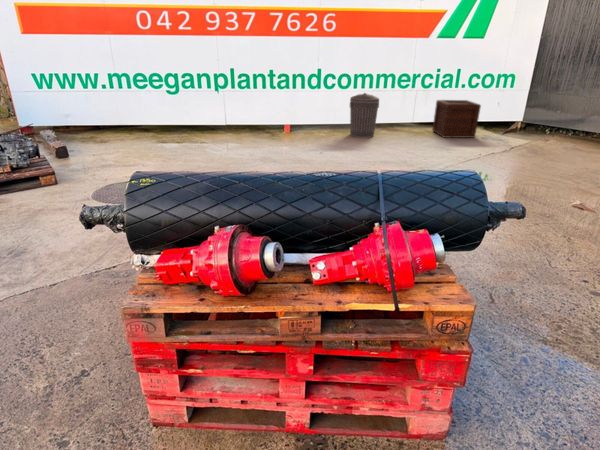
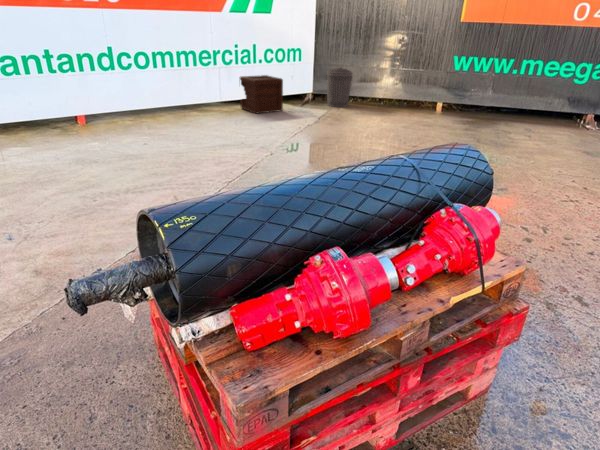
trash can: present [350,93,379,138] -> present [327,67,353,107]

